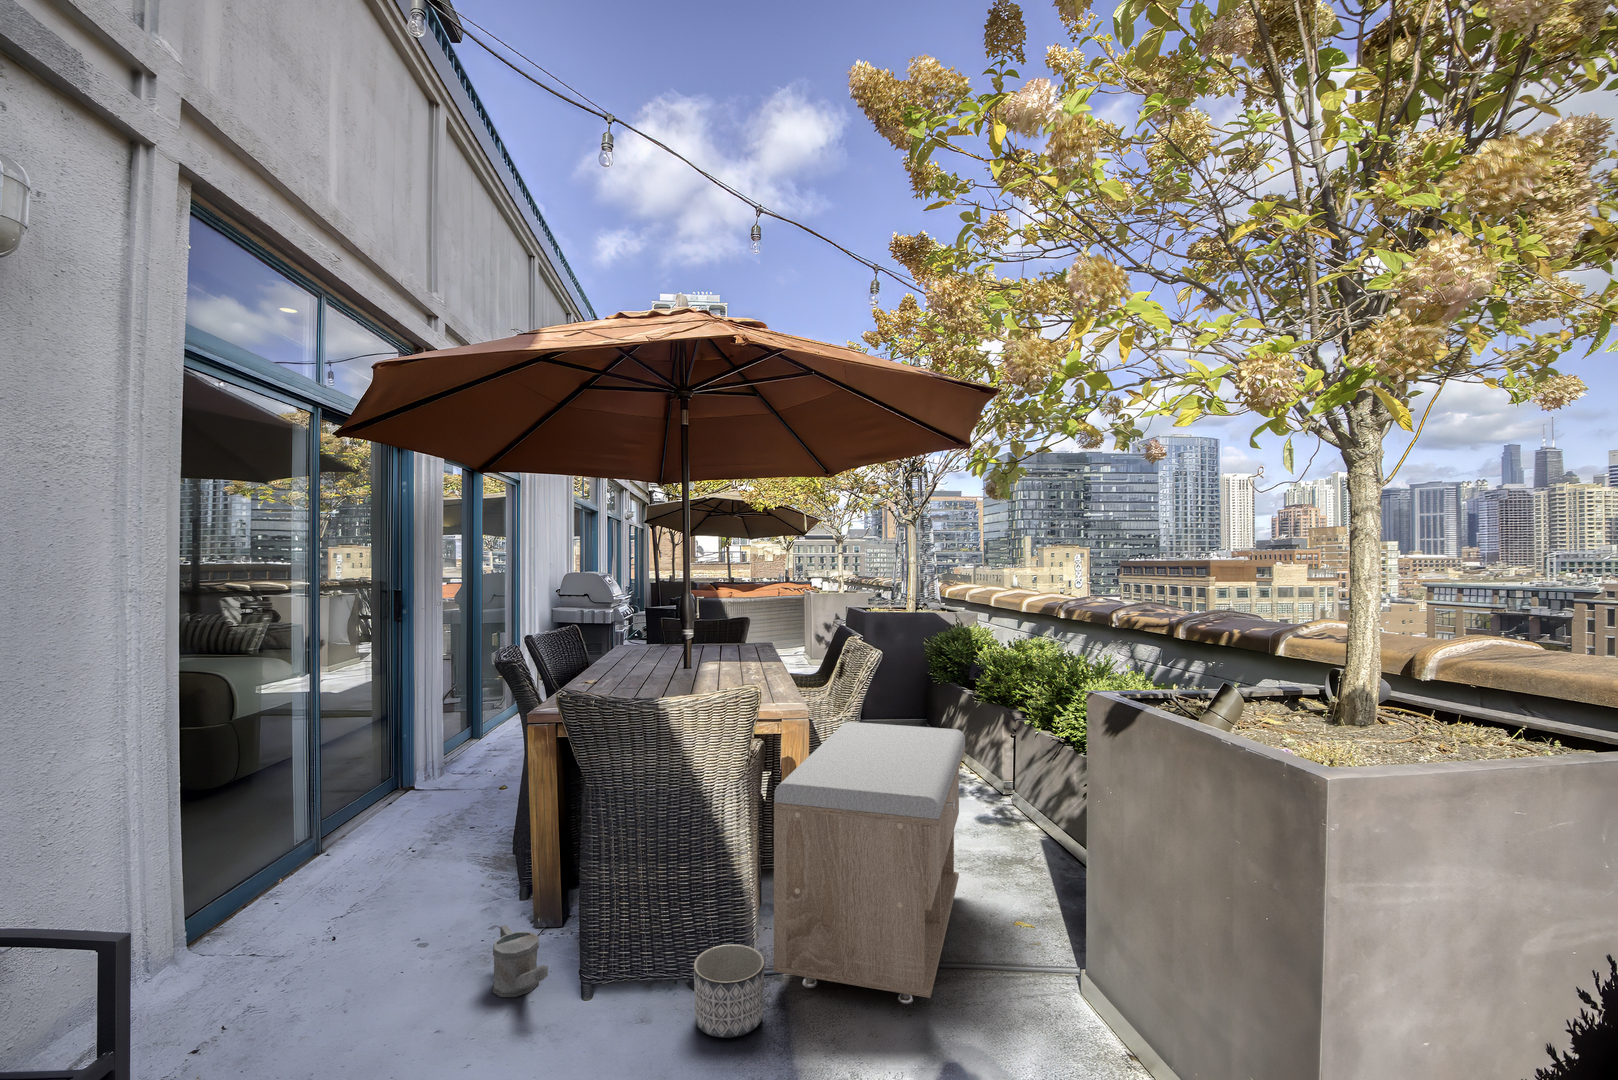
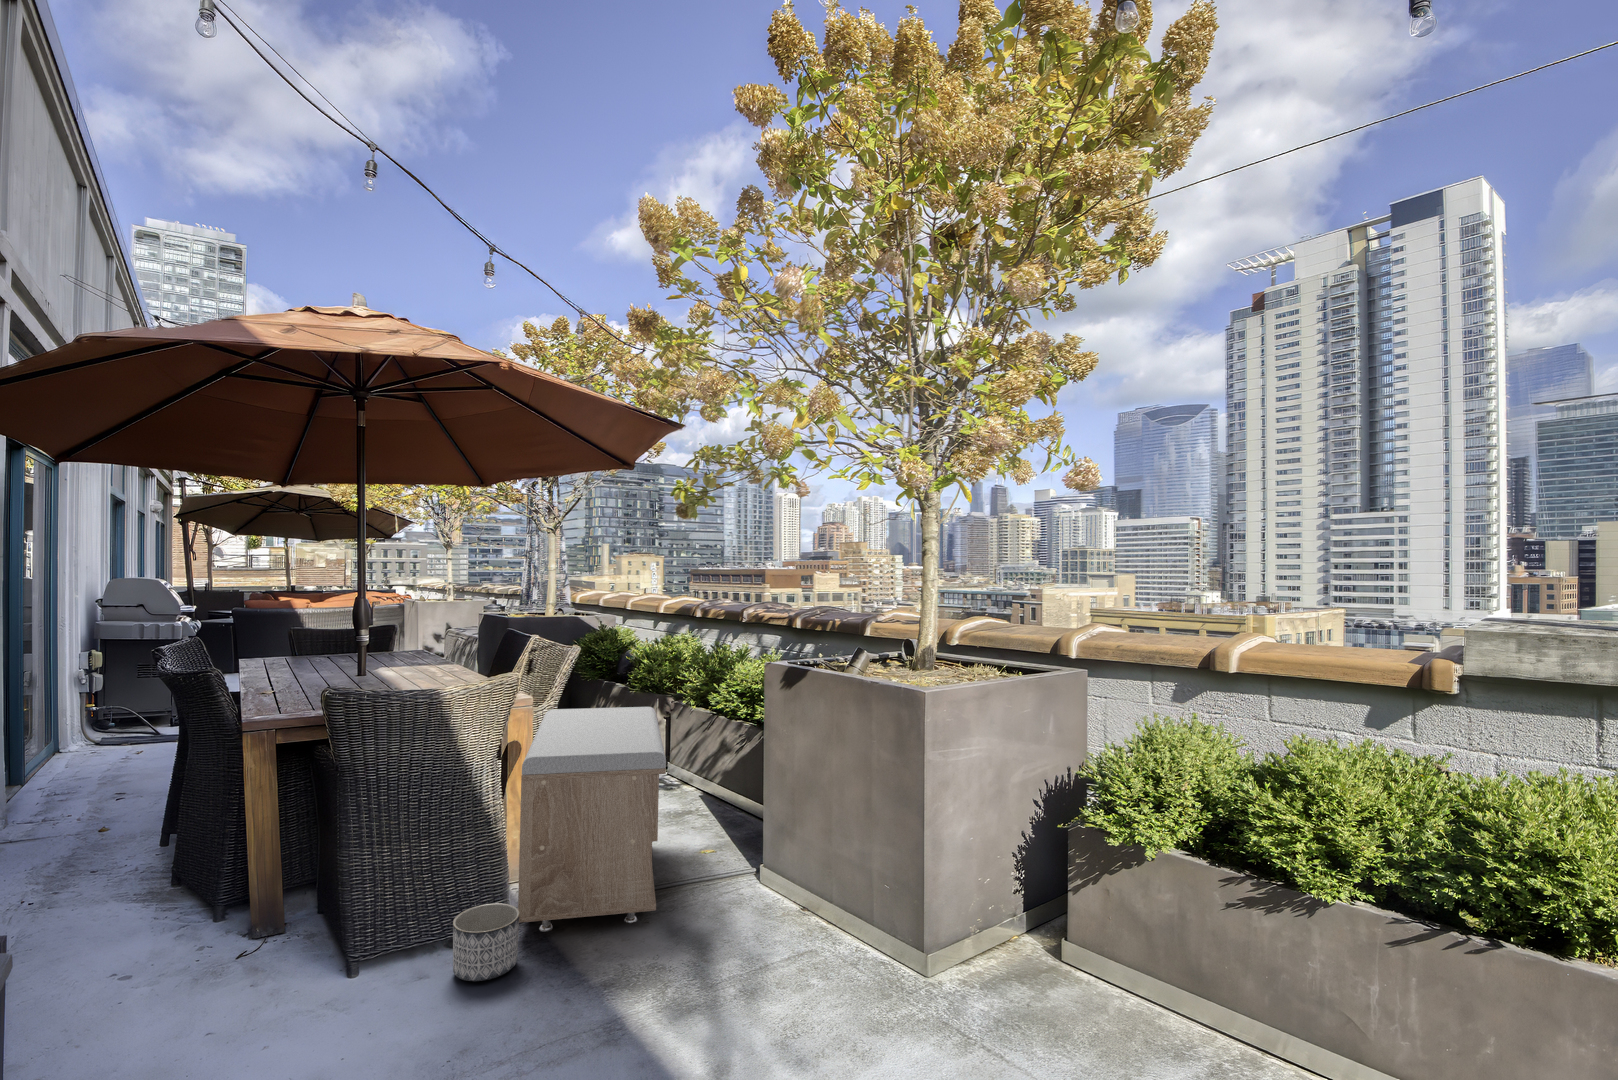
watering can: present [493,925,548,997] -> none [203,944,292,1012]

